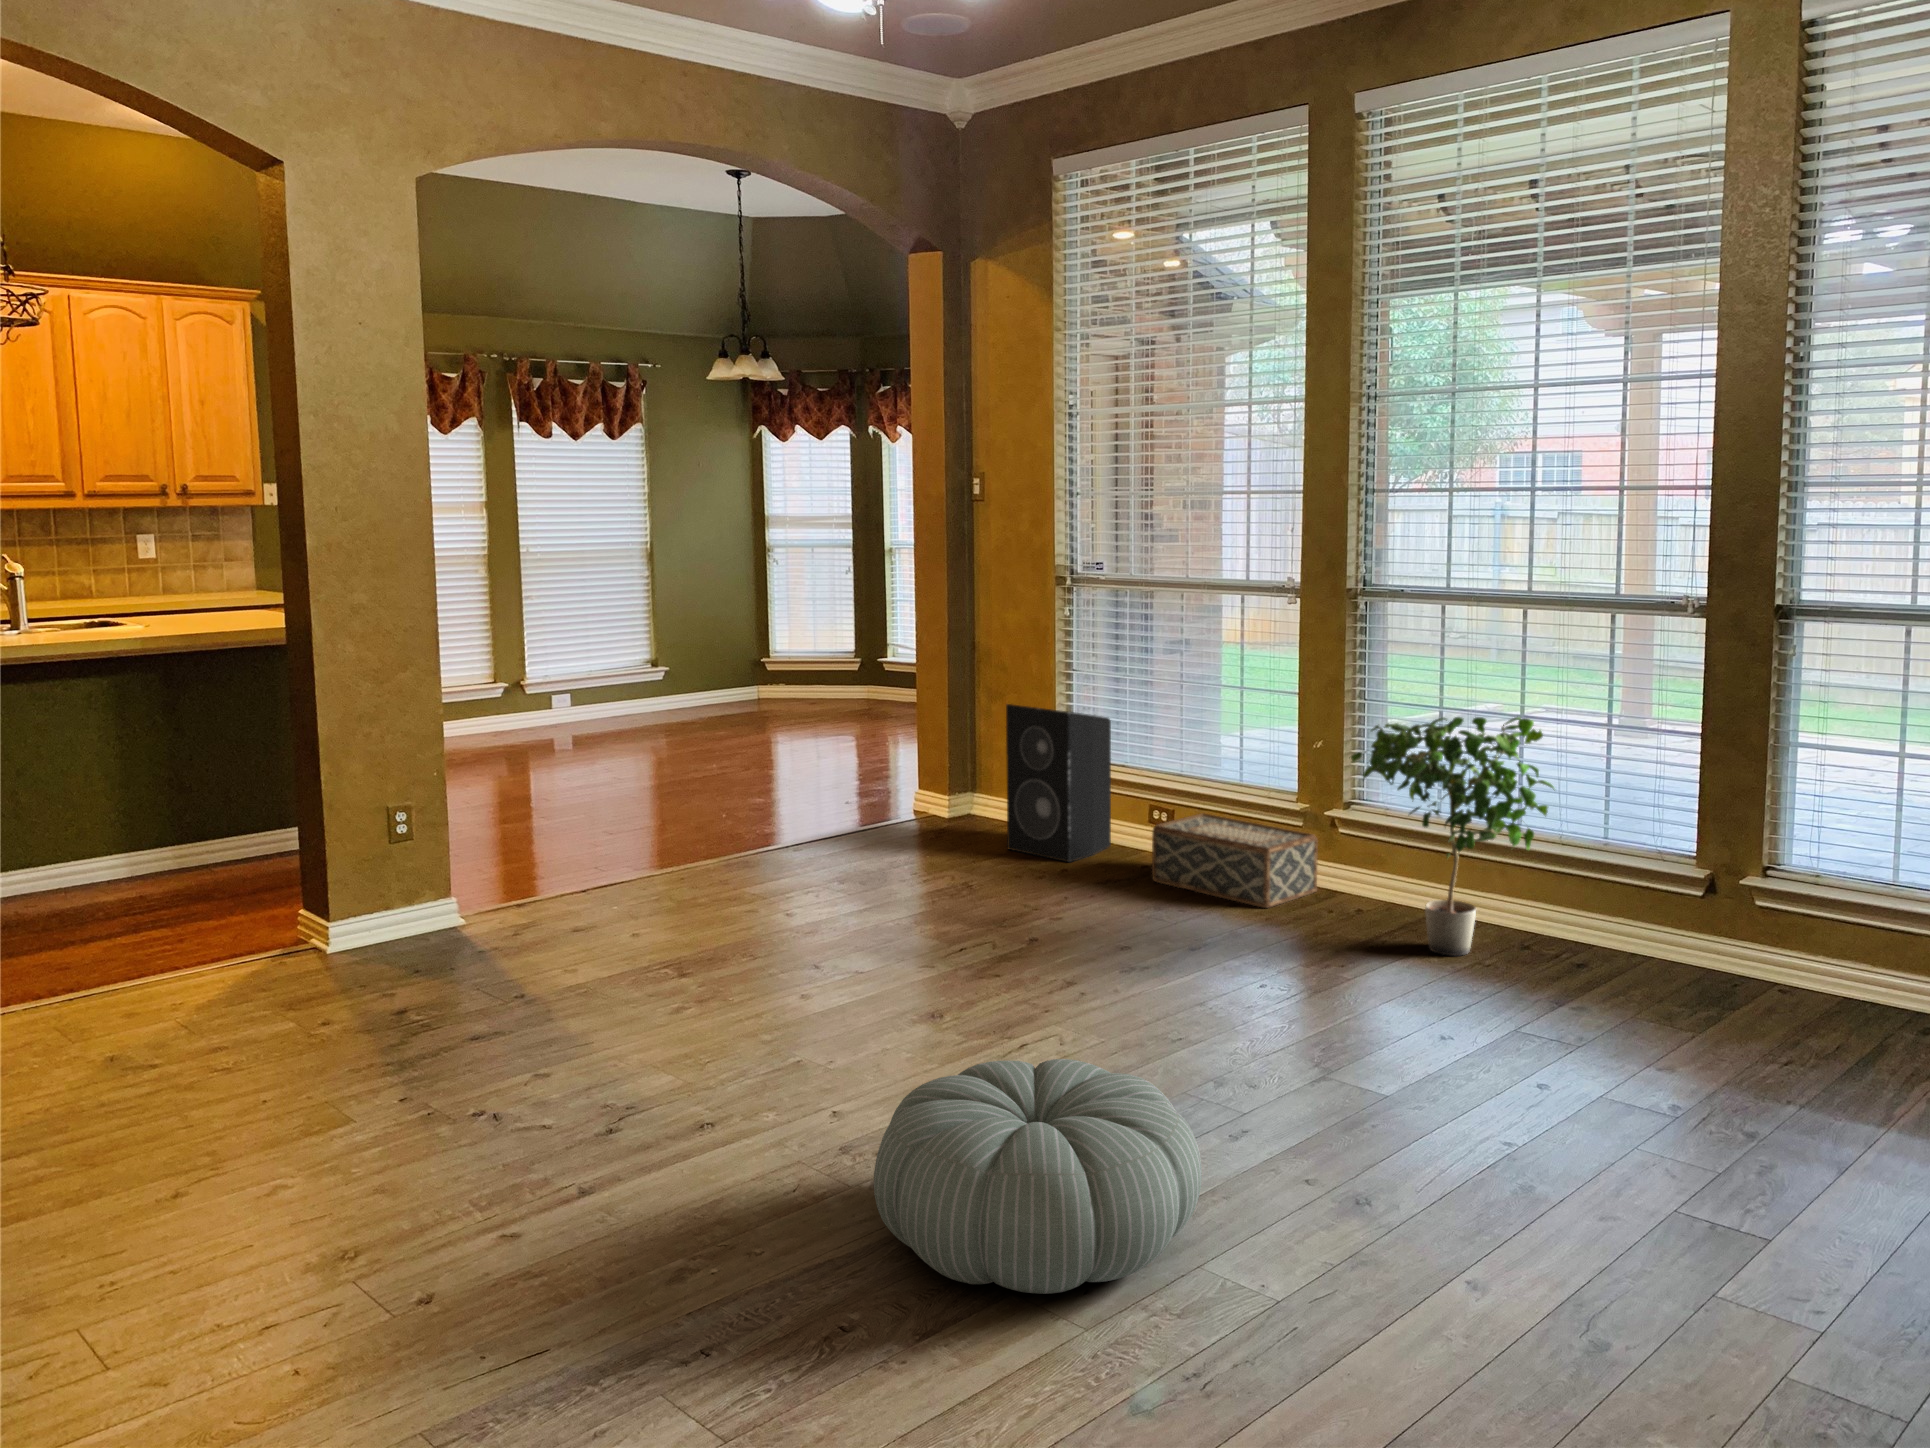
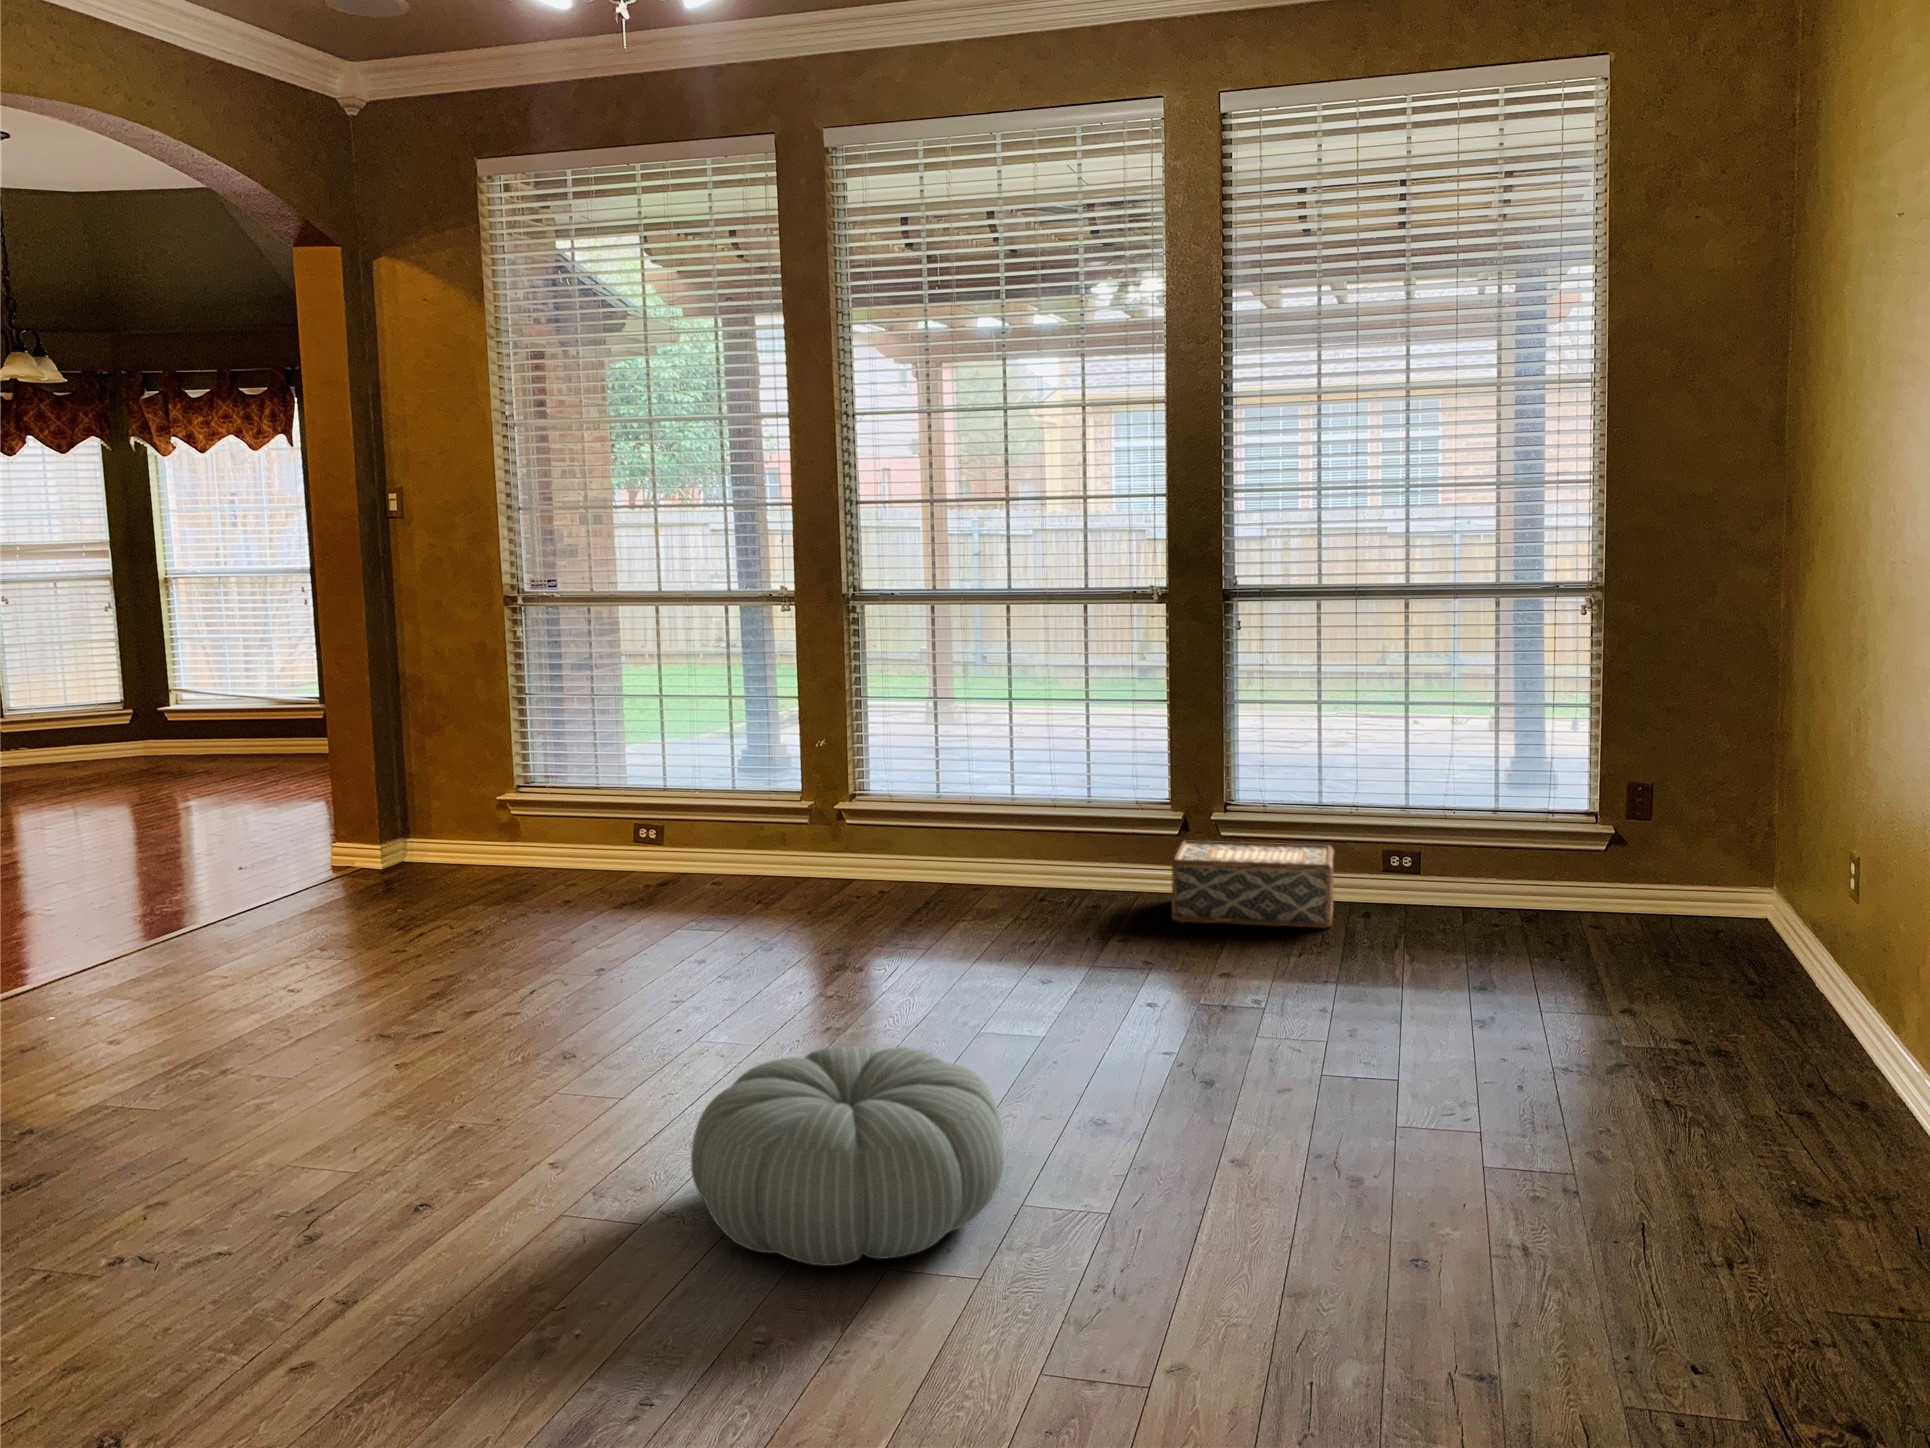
speaker: present [1006,704,1111,862] -> none [472,735,590,893]
potted plant: present [1351,717,1554,956] -> none [883,698,1065,918]
woven basket: present [1152,813,1318,908] -> present [1172,841,1334,928]

